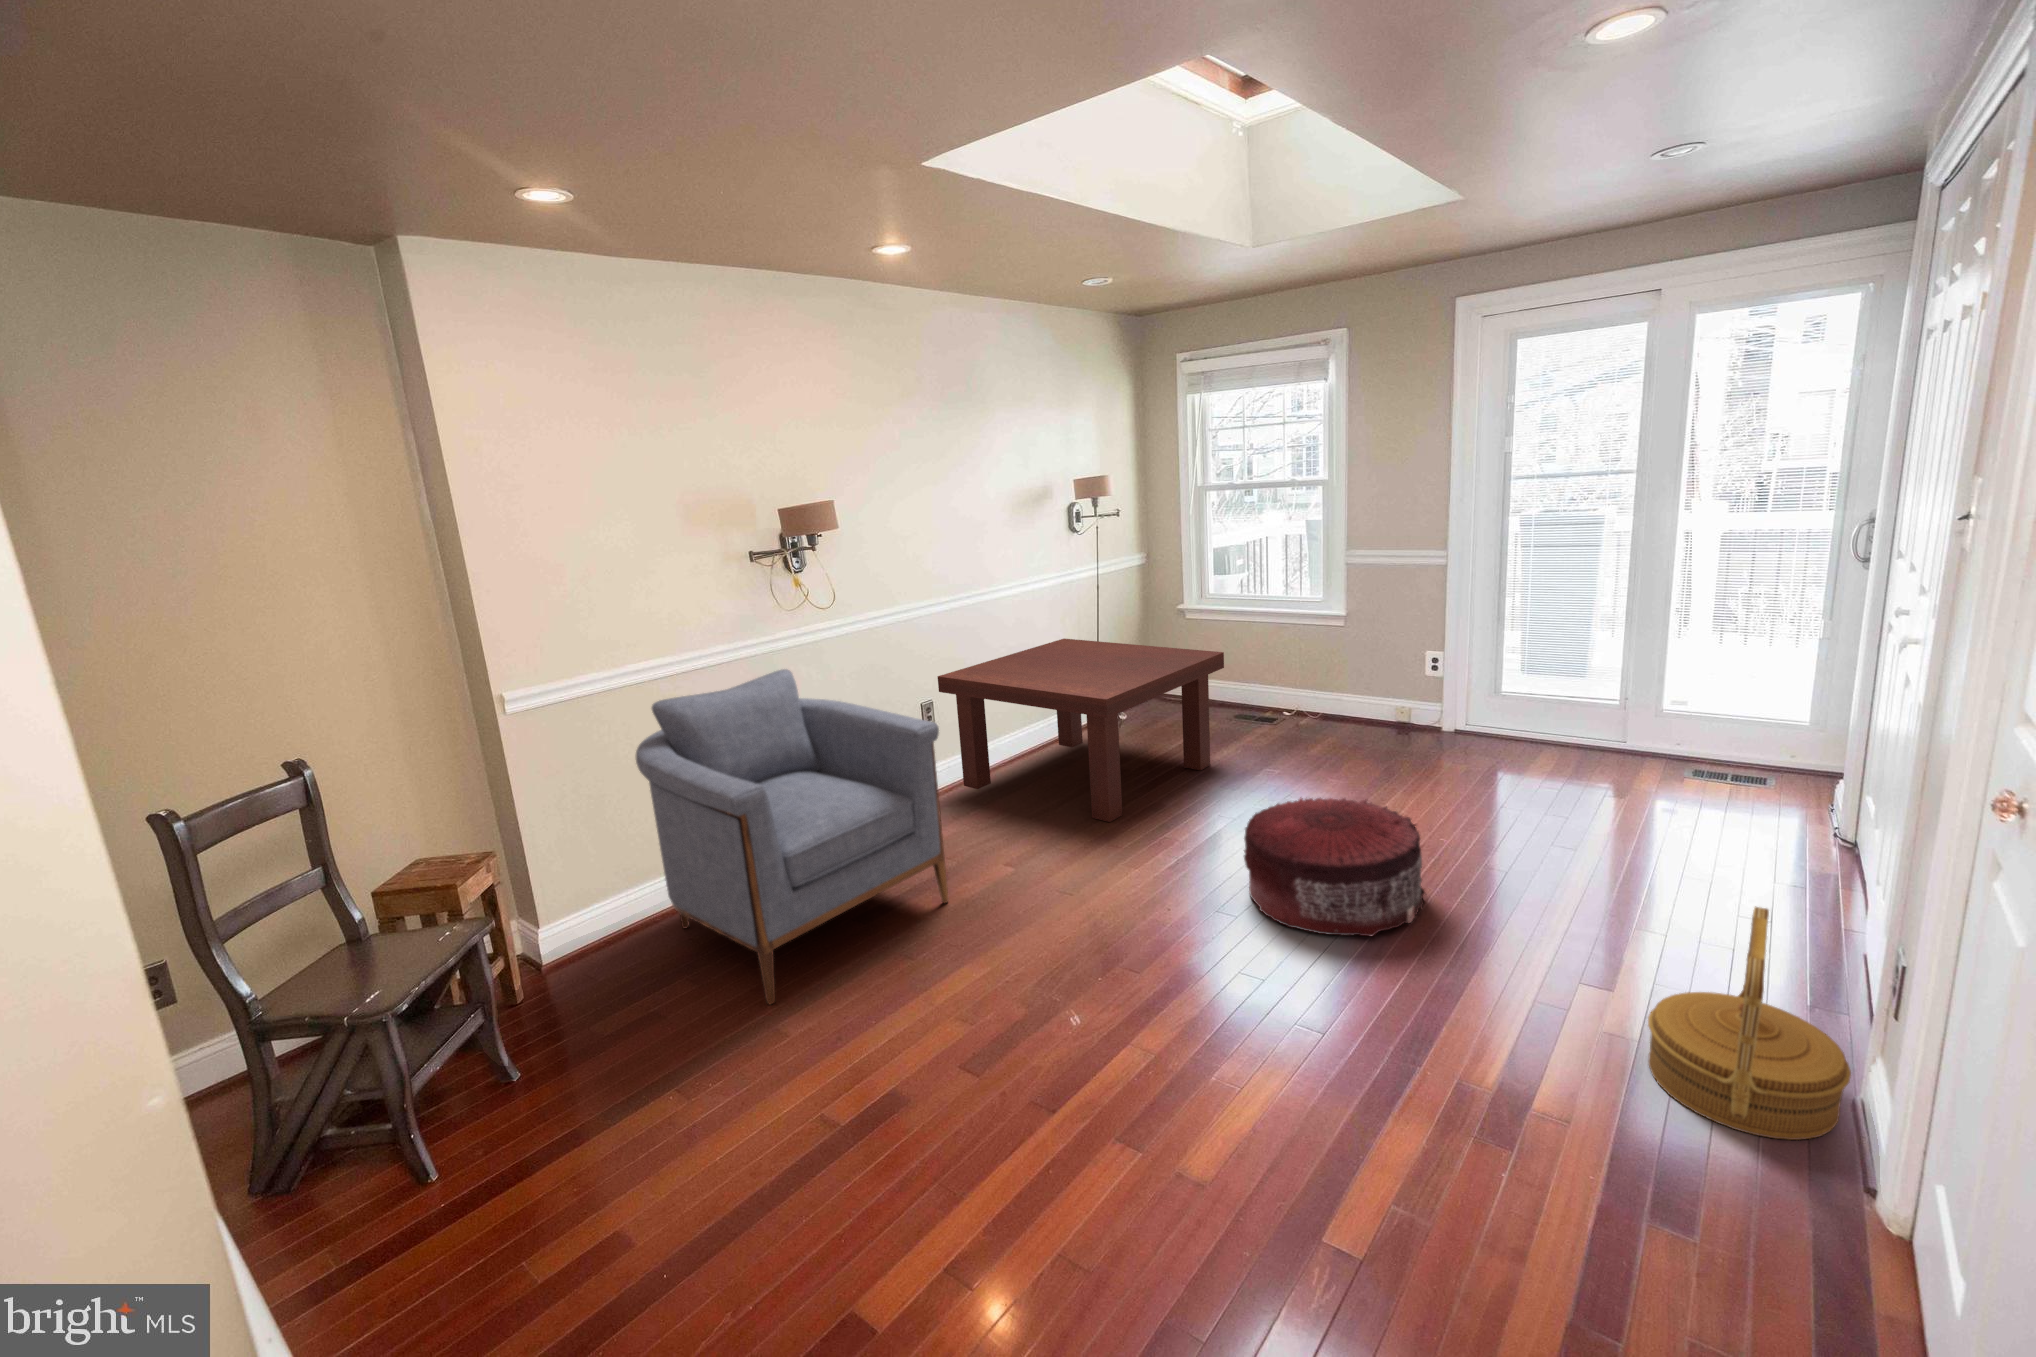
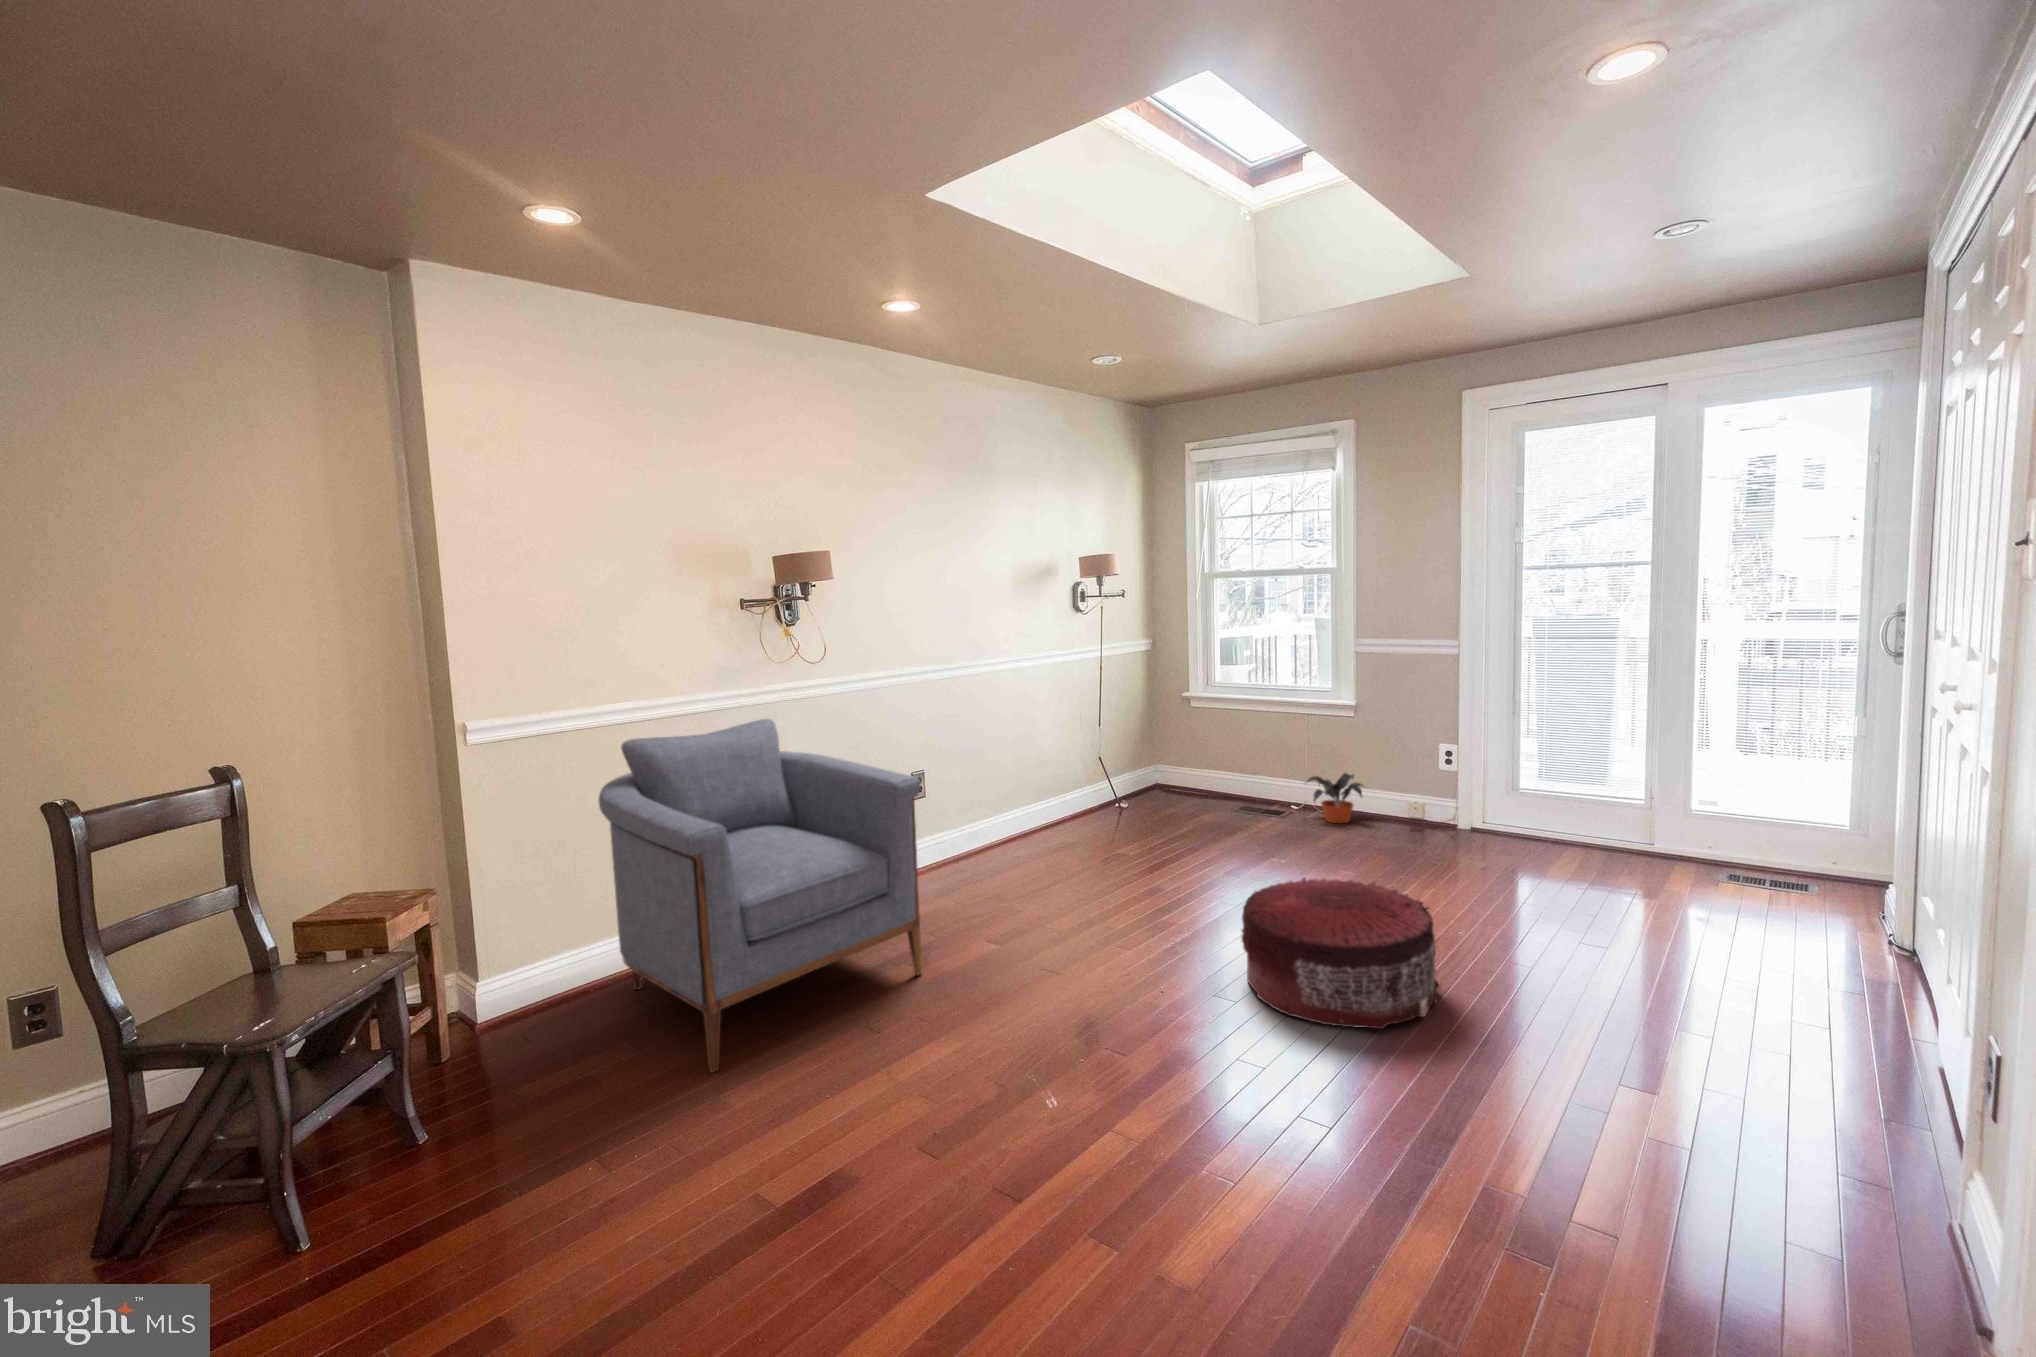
coffee table: present [938,639,1224,822] -> none [931,717,1227,902]
potted plant: none [1297,681,1358,731] -> present [1307,773,1362,823]
woven basket: present [1648,906,1851,1140] -> none [1700,1000,1949,1283]

